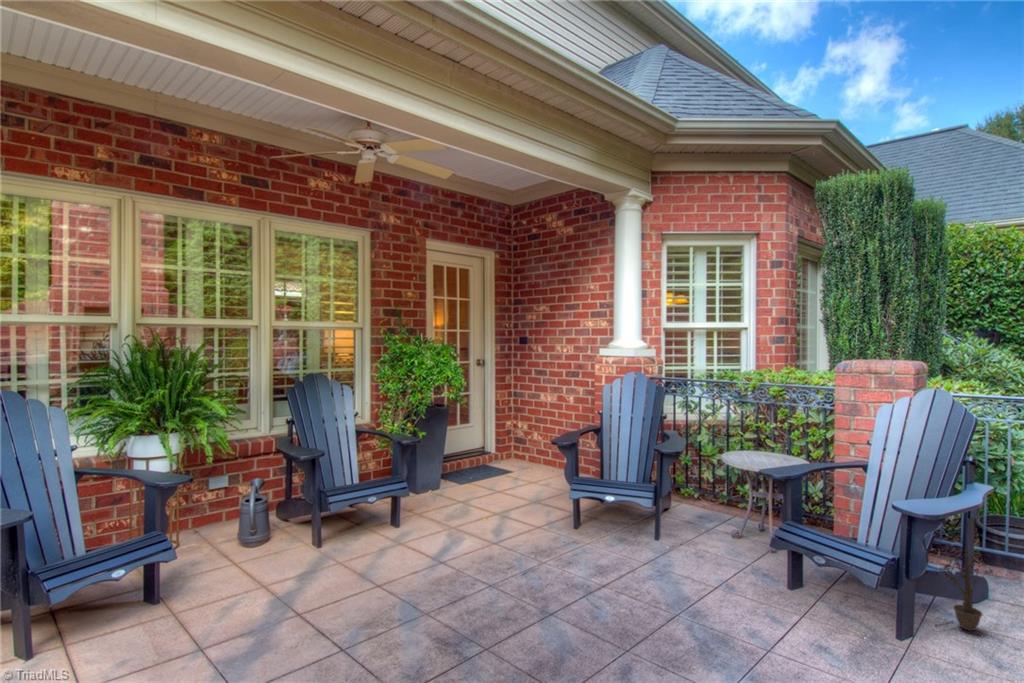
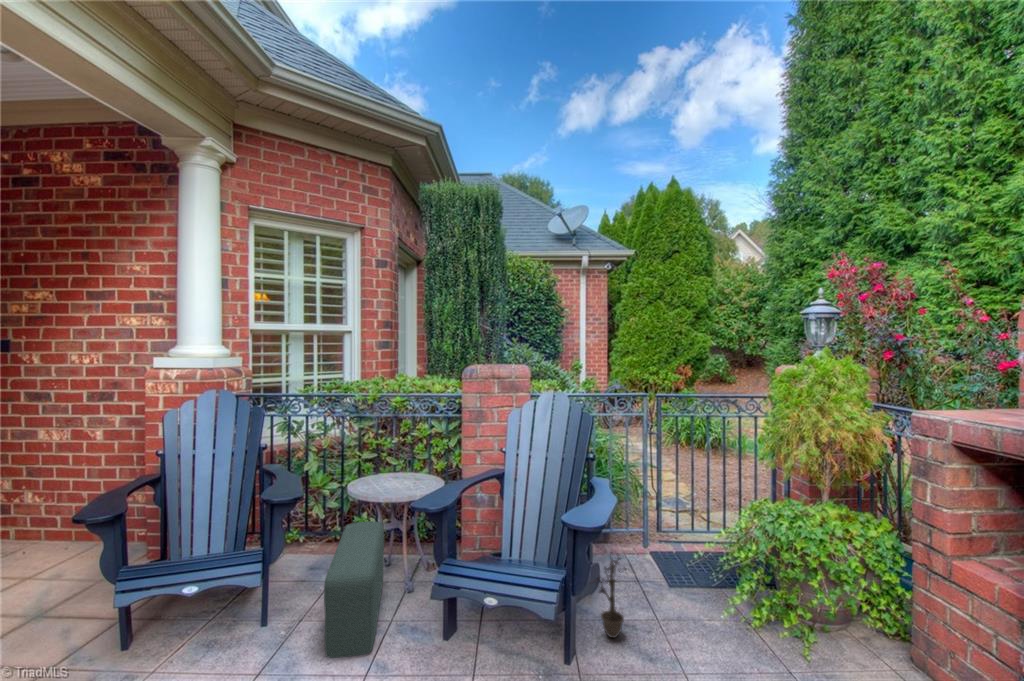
pouf: none [698,483,754,567] -> present [324,522,384,658]

